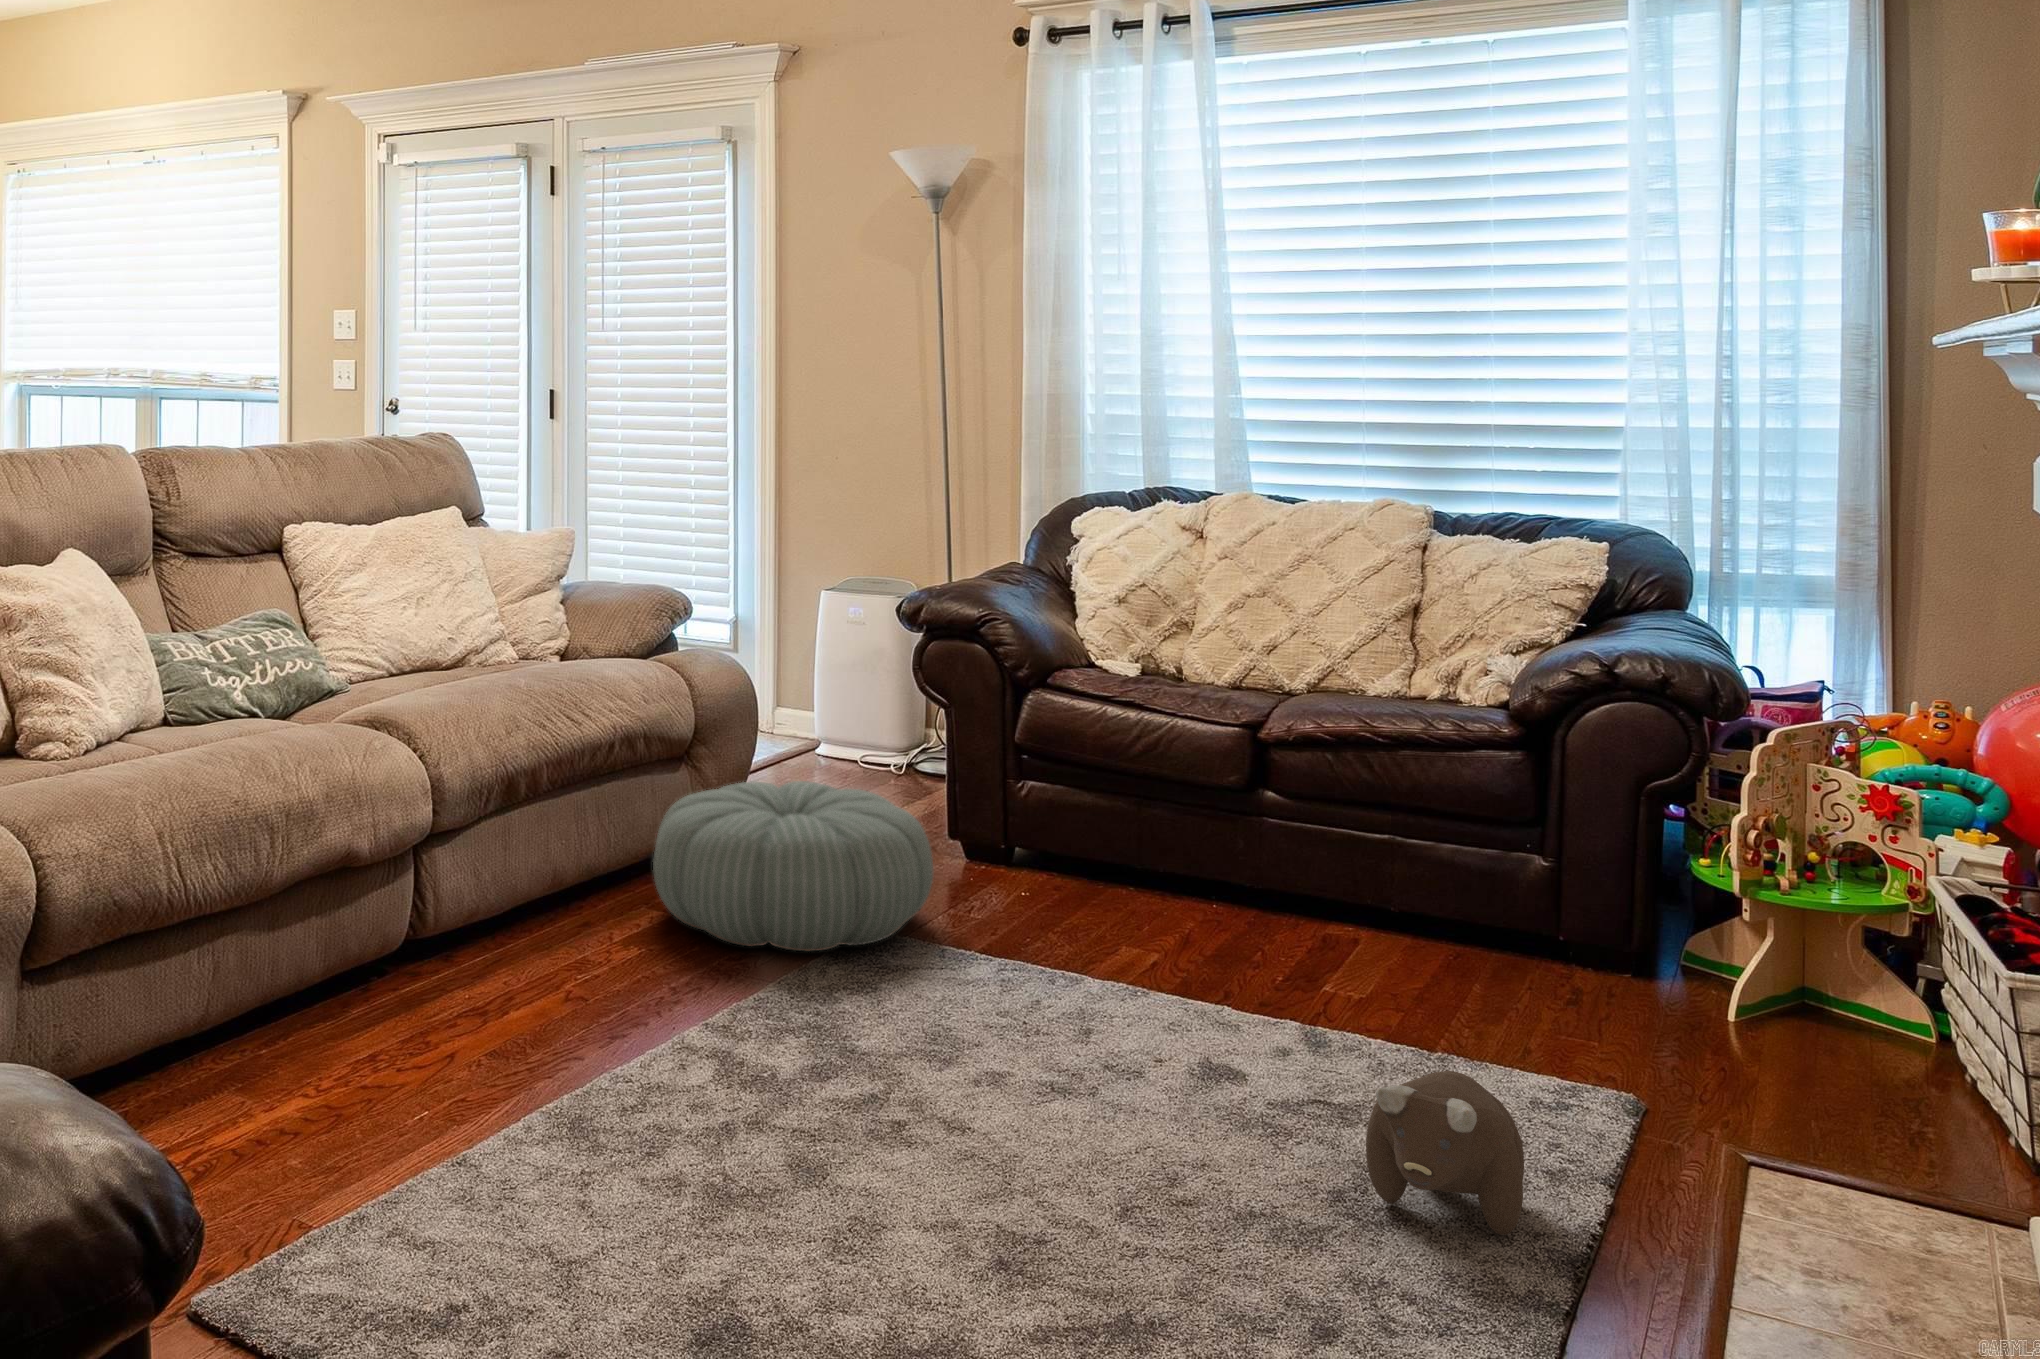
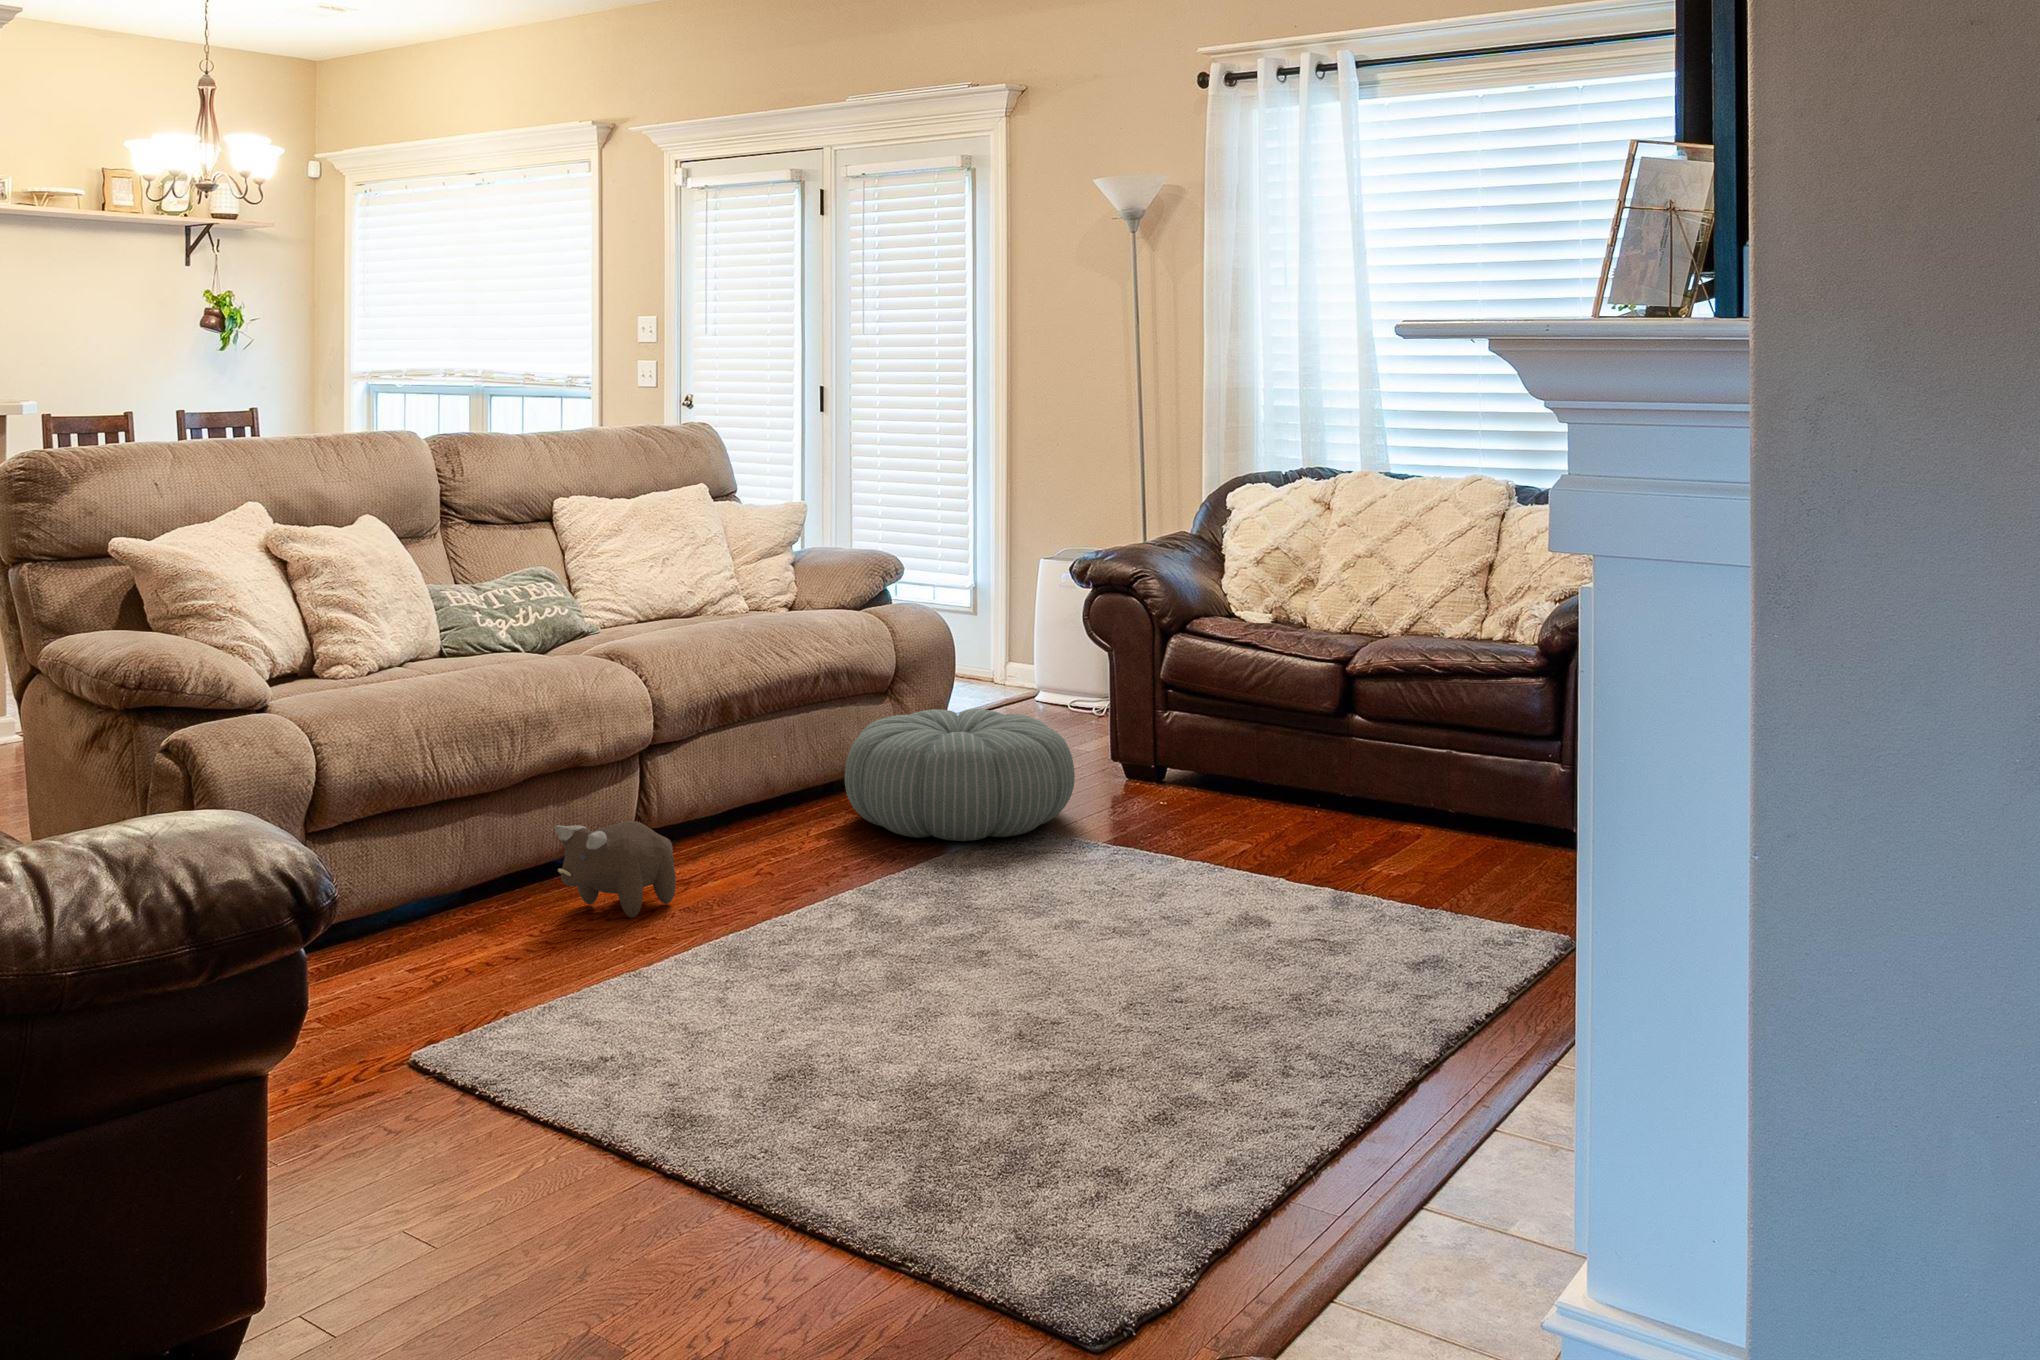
plush toy: present [1366,1071,1524,1235] -> present [554,821,676,918]

